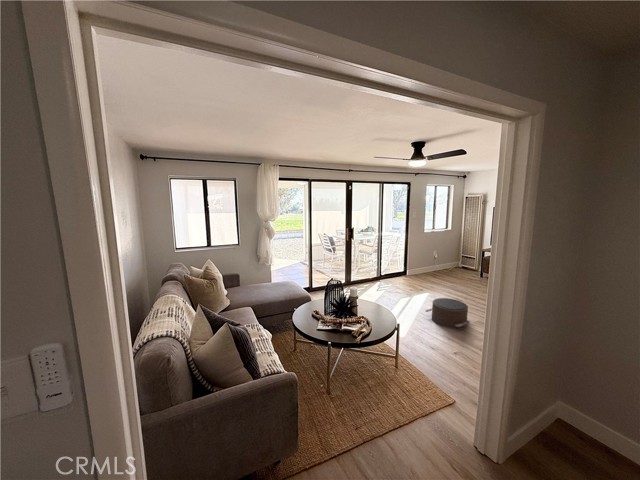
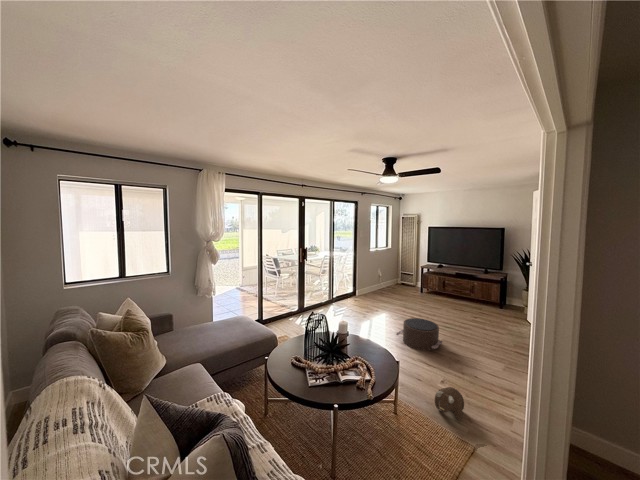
plush toy: none [427,353,456,380] -> present [435,387,464,420]

